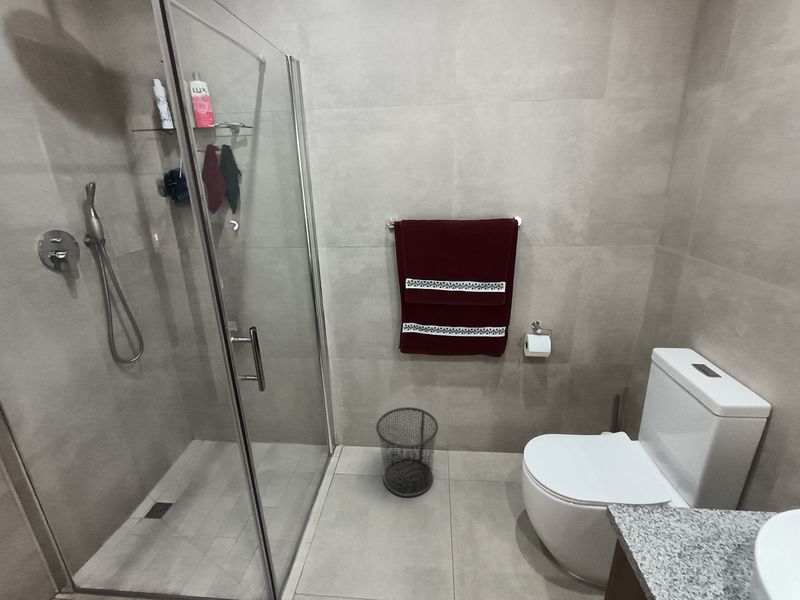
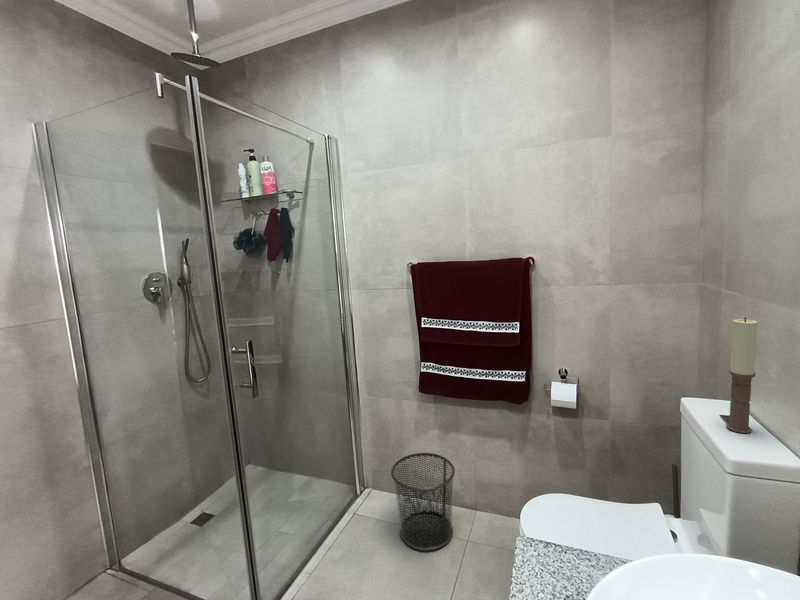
candle: none [698,290,740,380] -> present [726,318,758,433]

